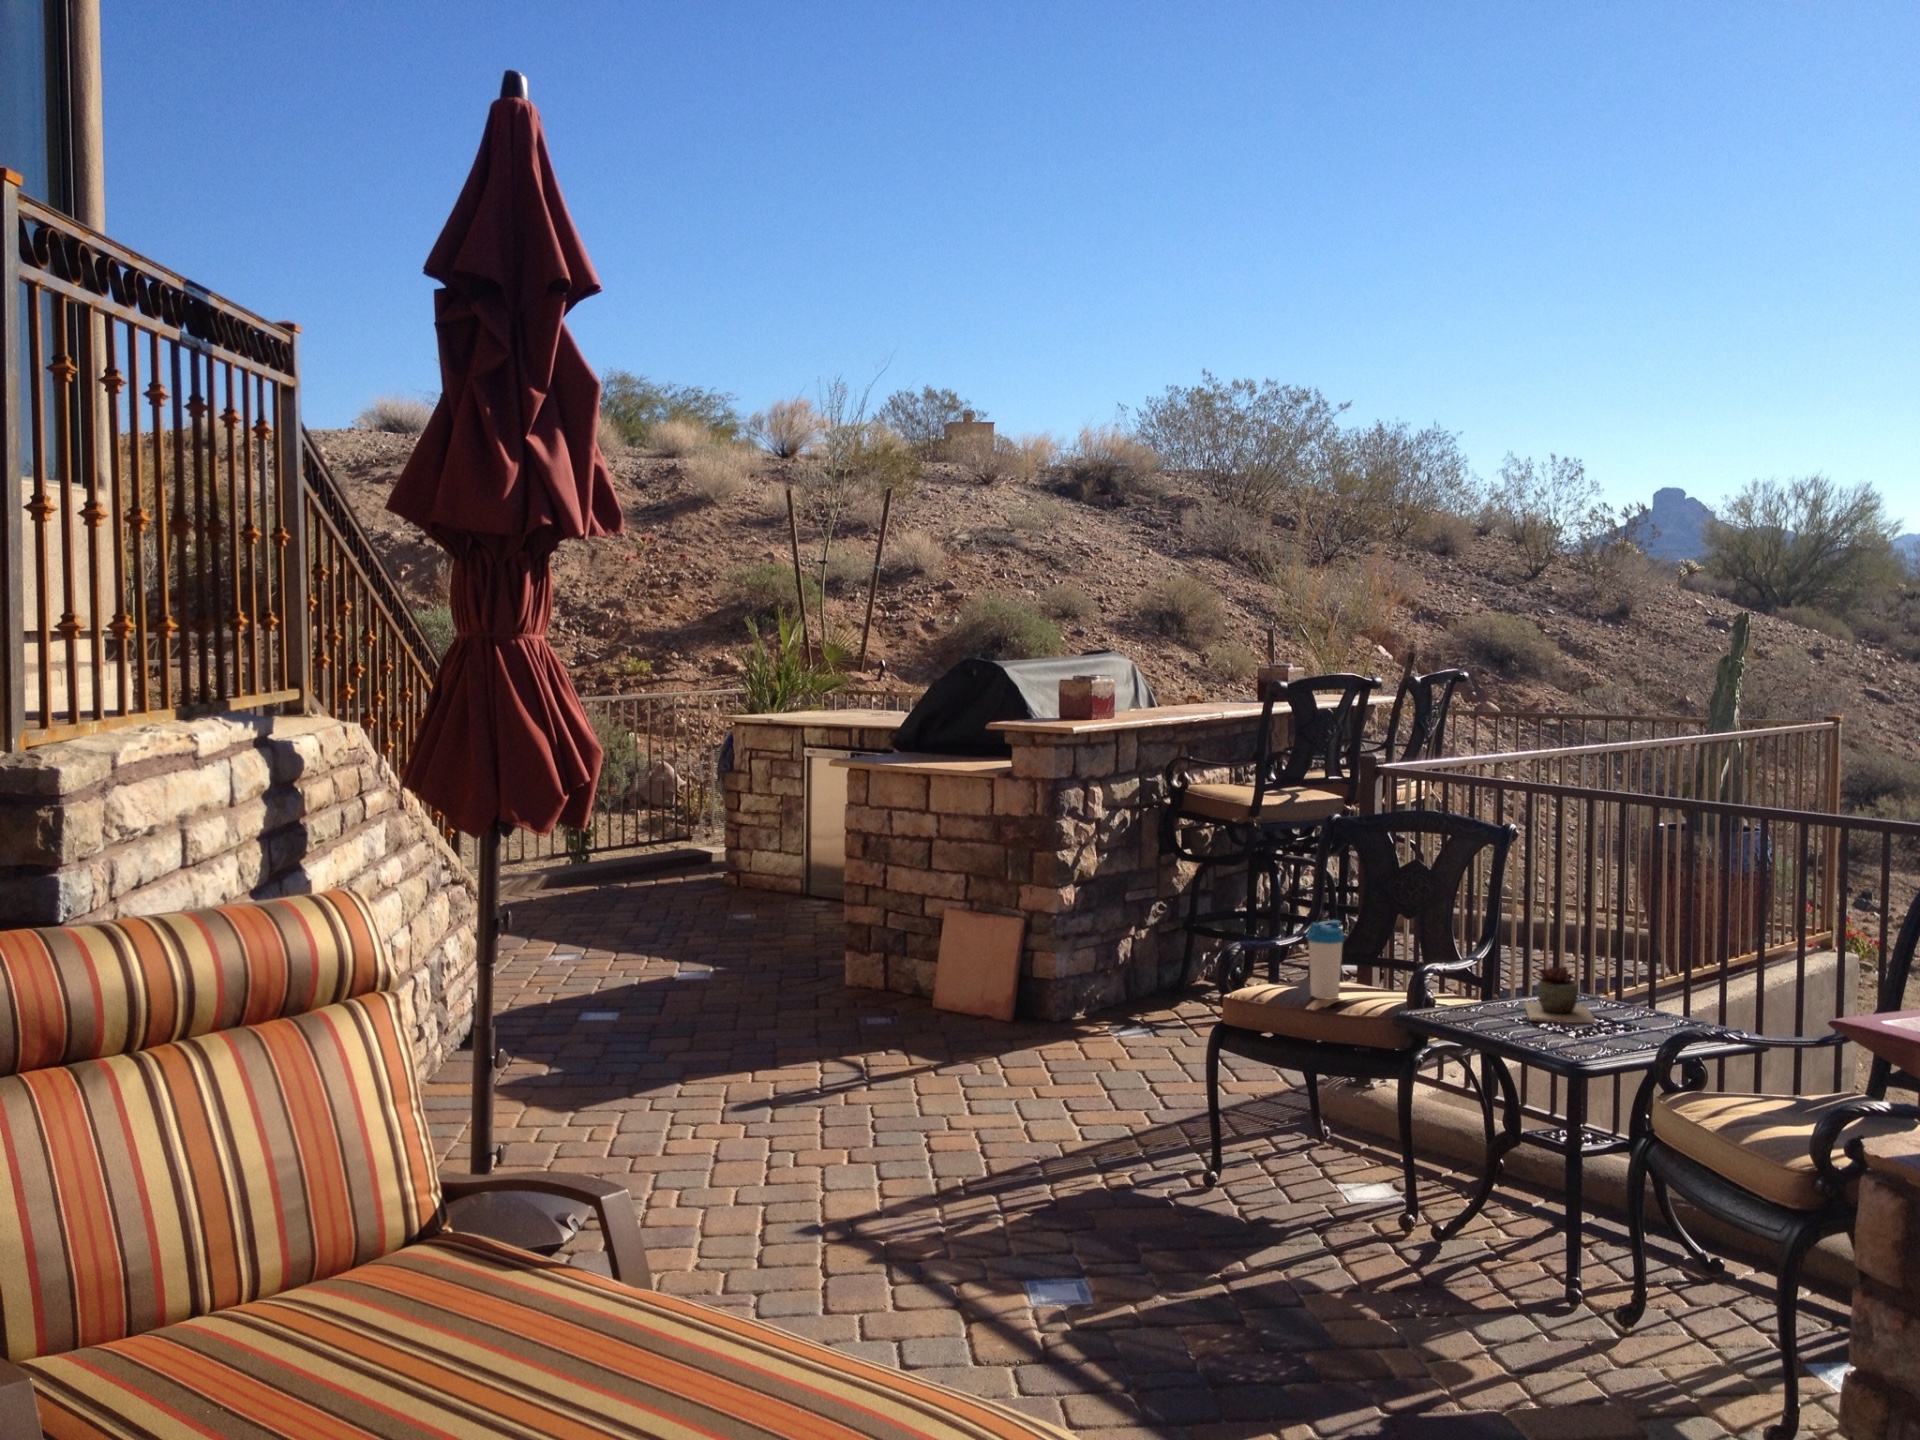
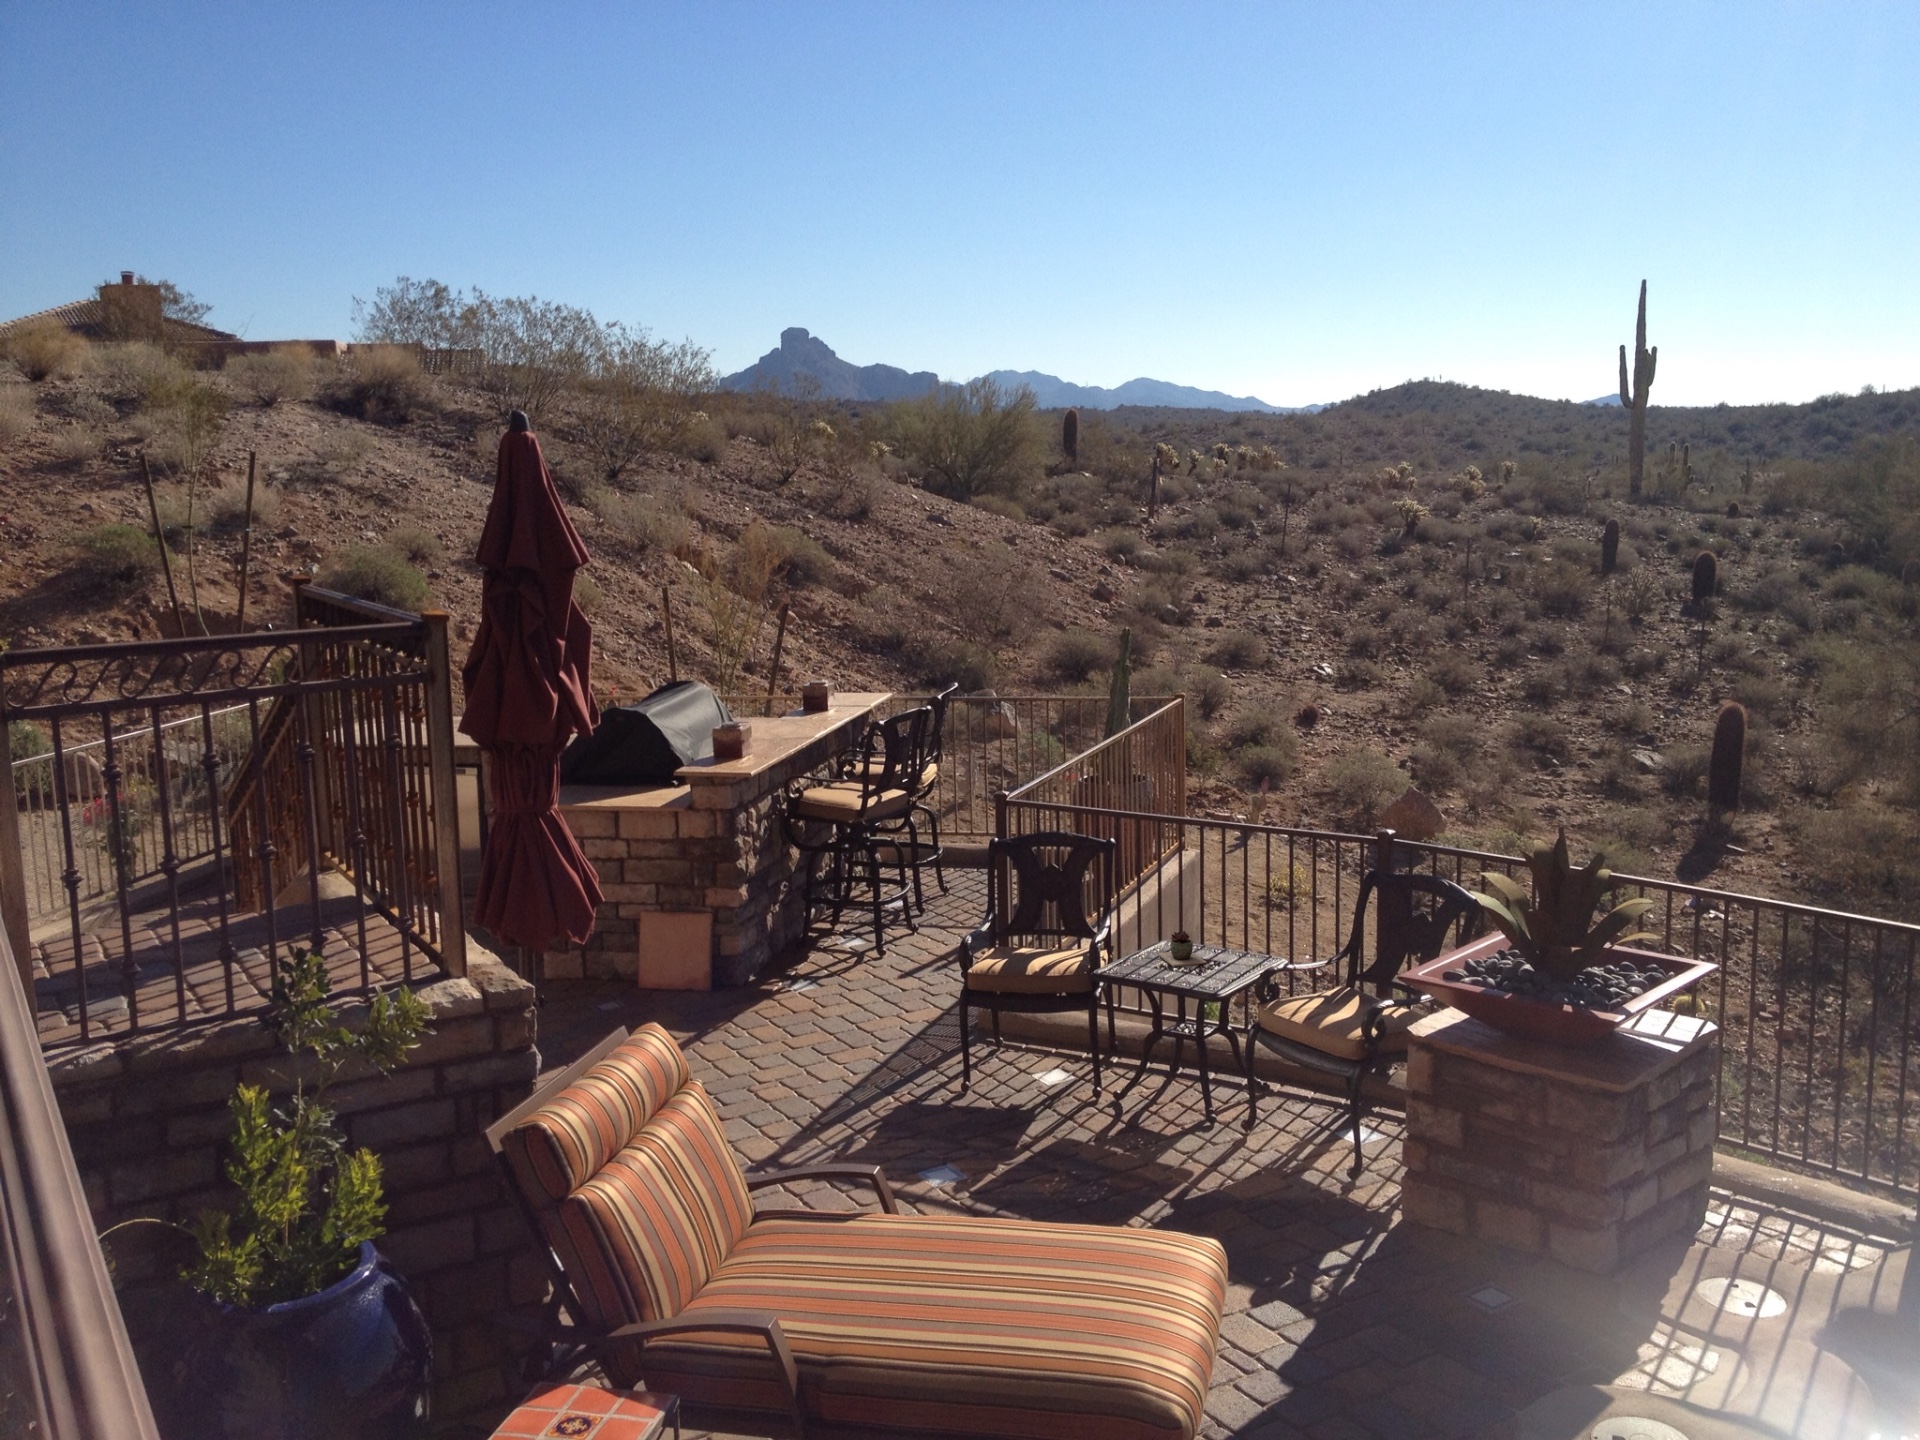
water bottle: present [1307,920,1344,1000] -> none [1027,916,1050,967]

